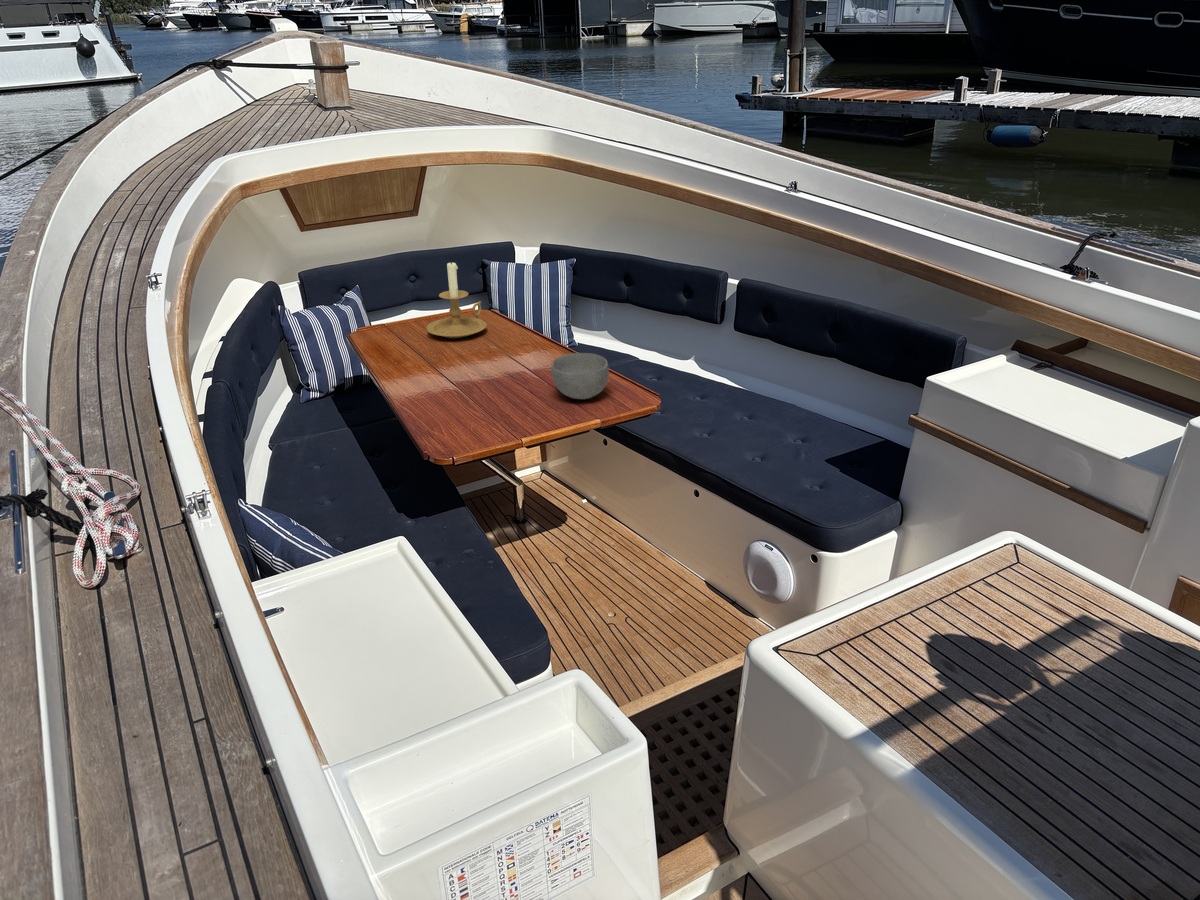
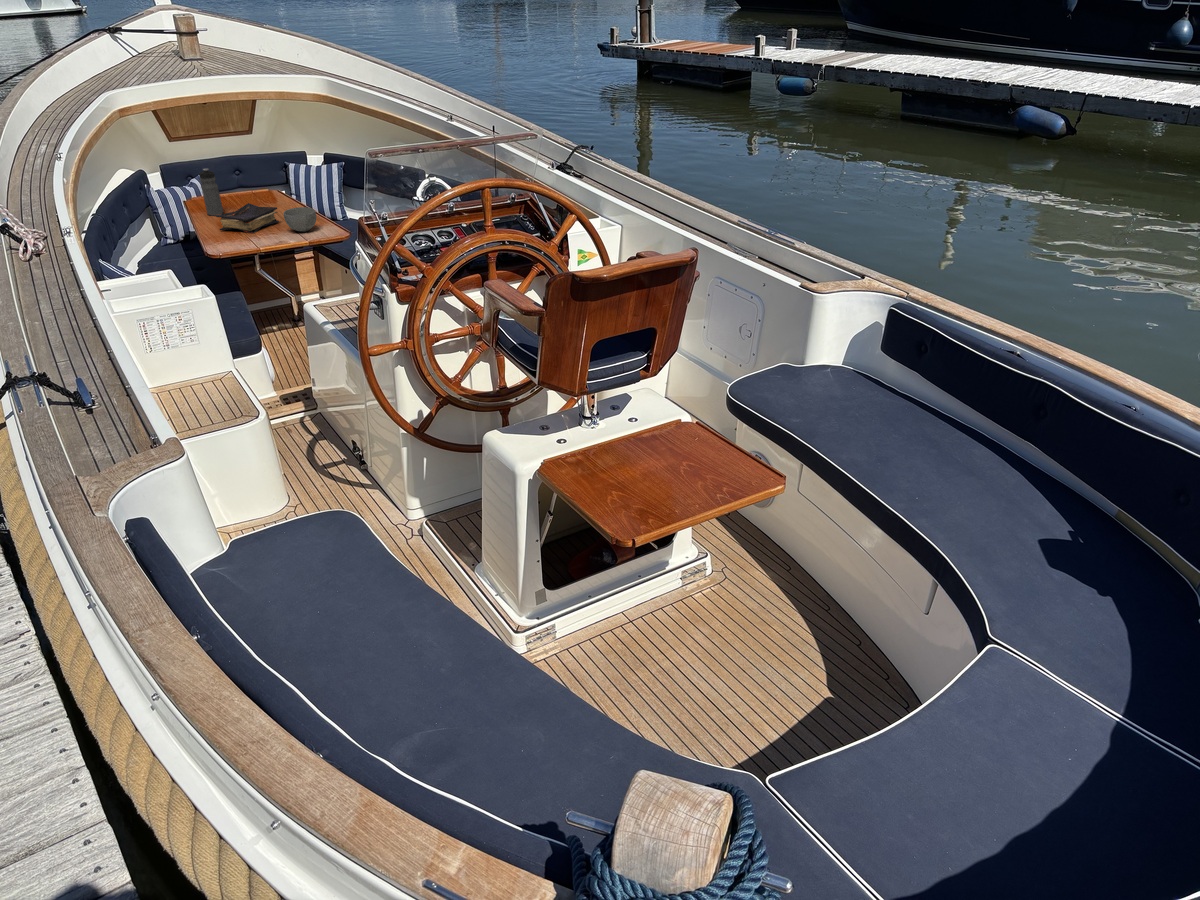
candle holder: present [426,261,486,338] -> none [234,159,272,206]
water bottle: none [382,281,416,360] -> present [199,169,223,216]
book: none [423,342,528,406] -> present [216,203,279,234]

